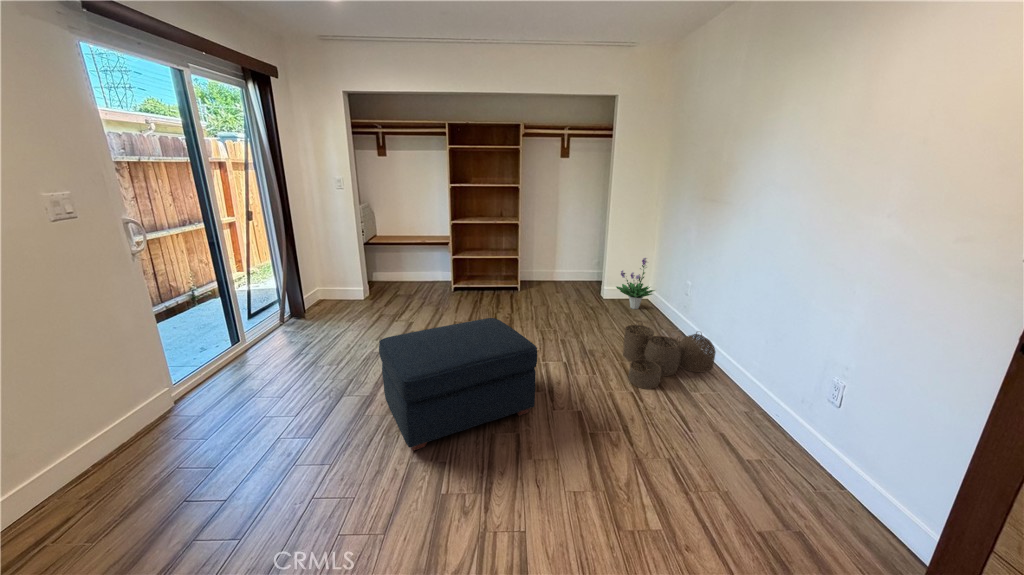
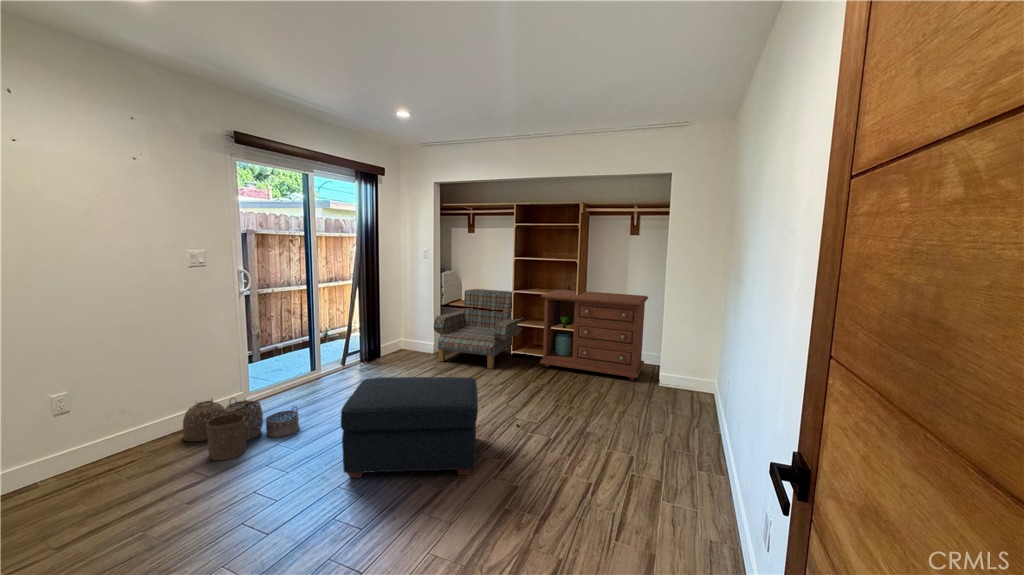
dresser: none [488,216,588,296] -> present [540,289,648,380]
armchair: none [367,222,459,306] -> present [434,289,523,369]
potted plant: present [616,258,655,309] -> none [665,345,713,404]
woven basket: present [623,321,716,389] -> present [183,398,299,460]

